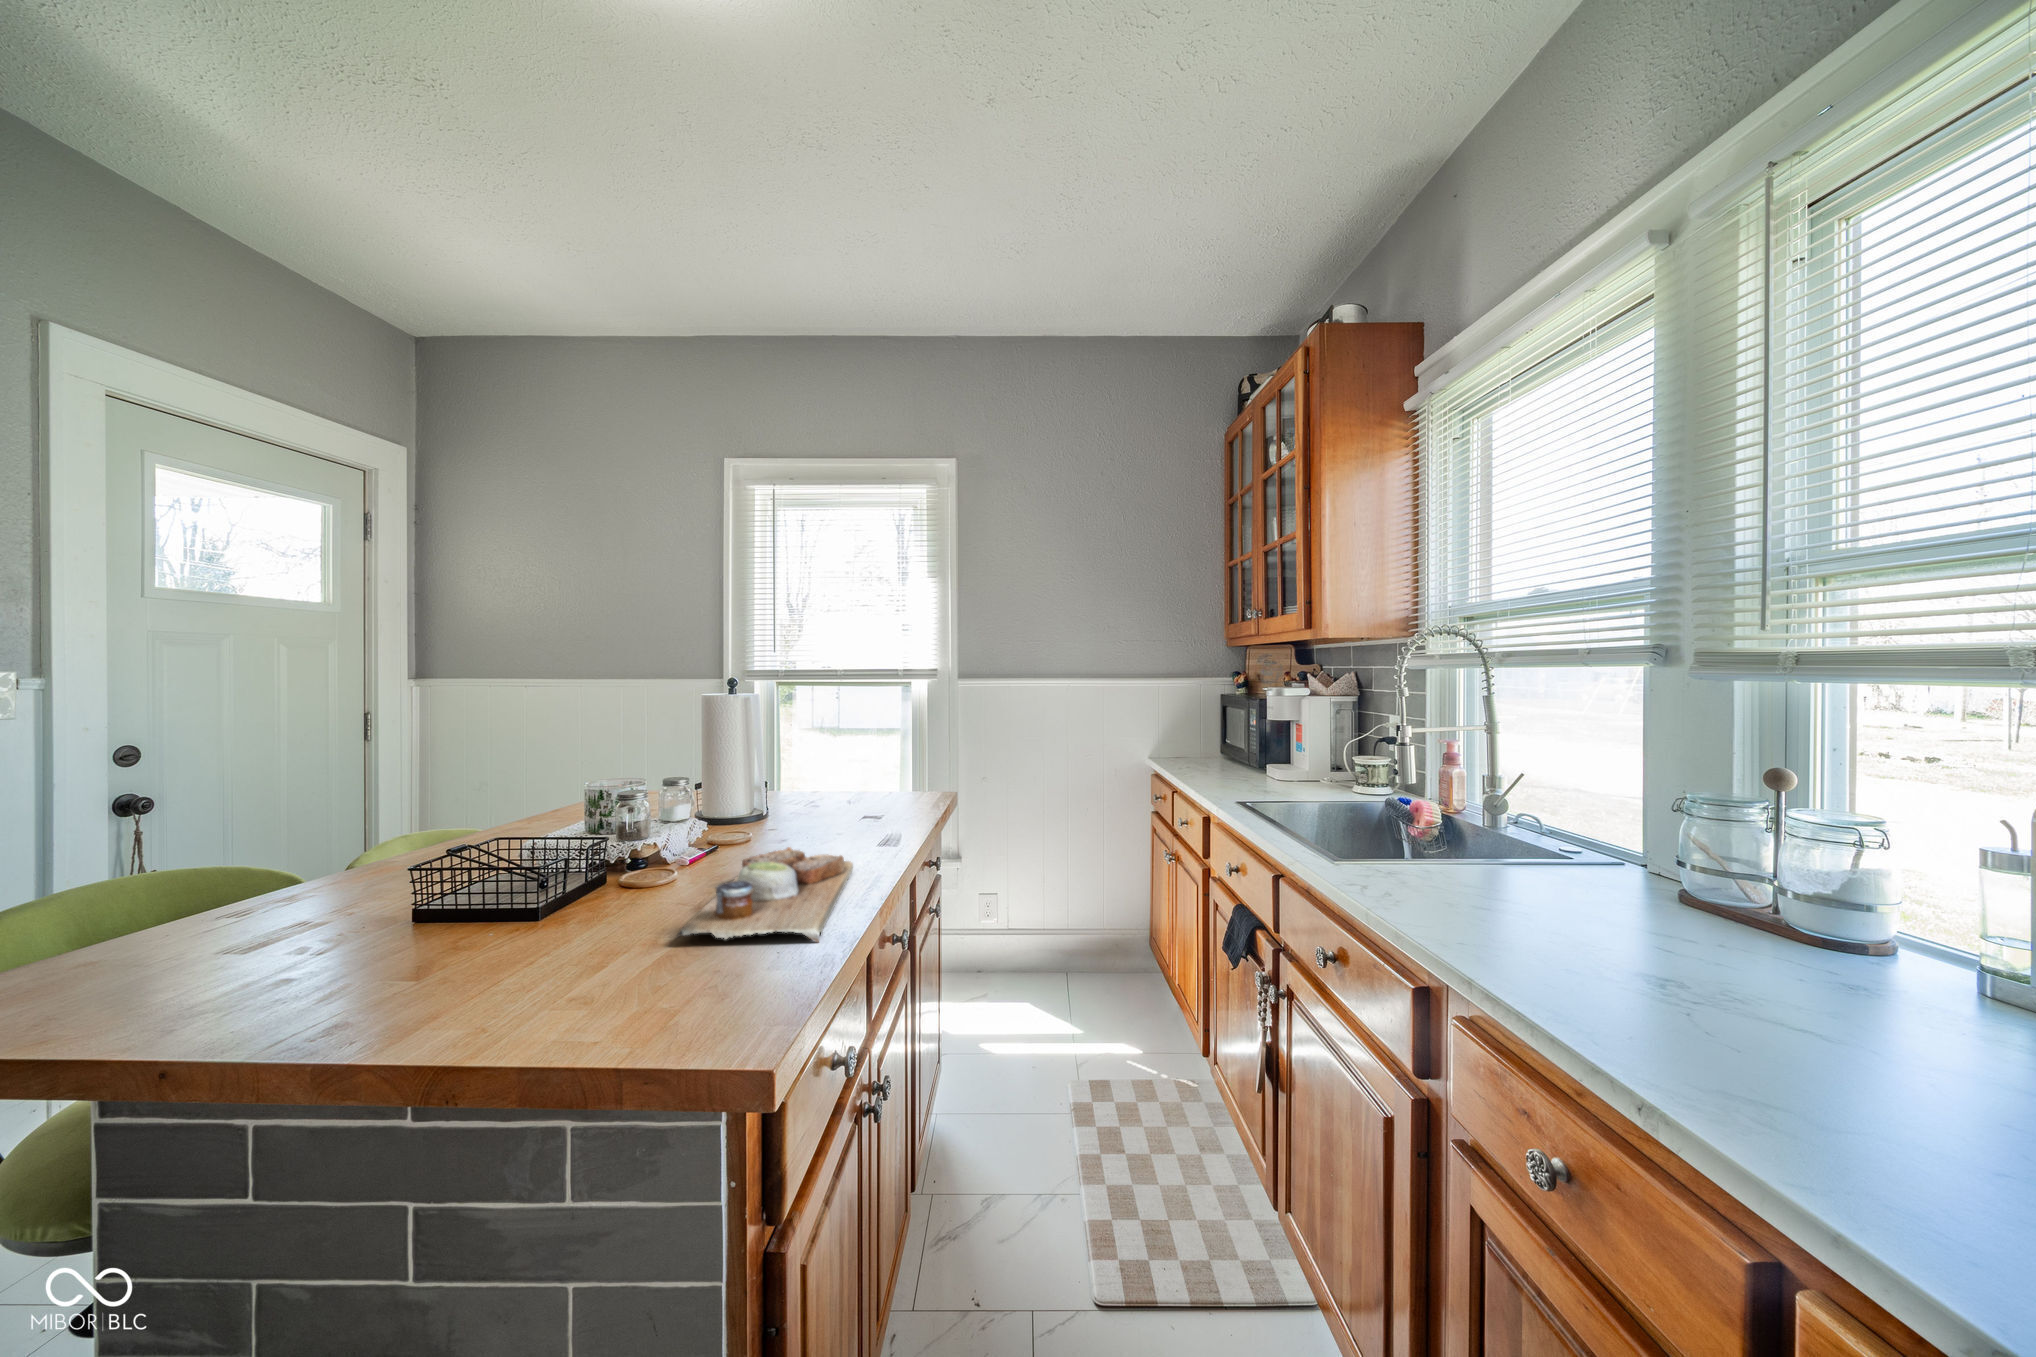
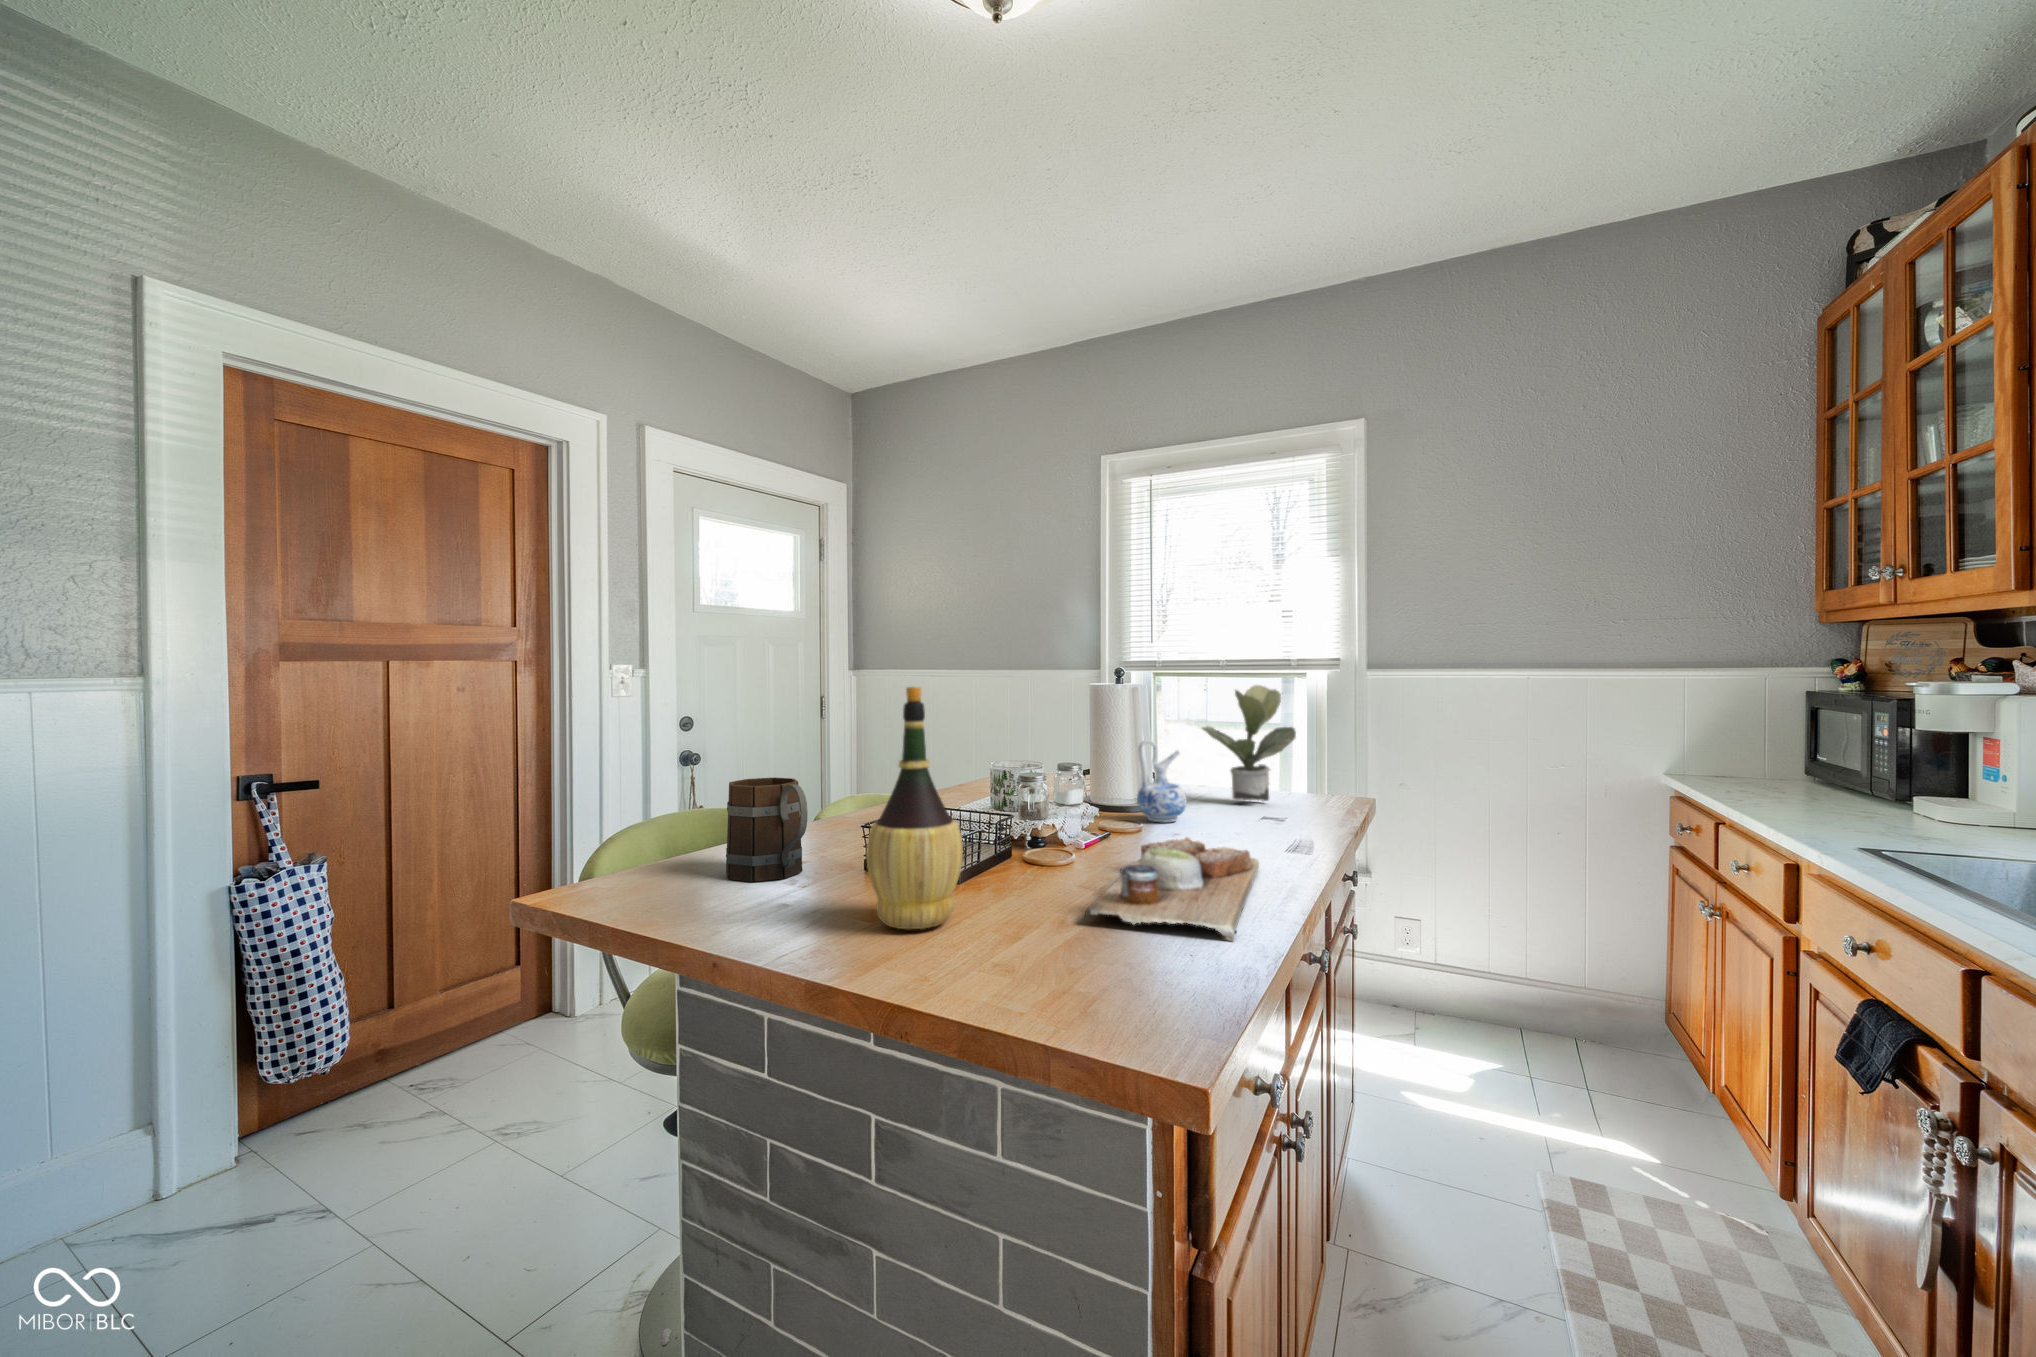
potted plant: none [813,697,898,805] -> present [1202,685,1296,801]
wine bottle: none [414,717,539,980] -> present [866,686,963,929]
ceramic pitcher: none [746,753,795,832] -> present [1137,739,1187,822]
mug: none [200,819,332,951] -> present [726,777,808,882]

